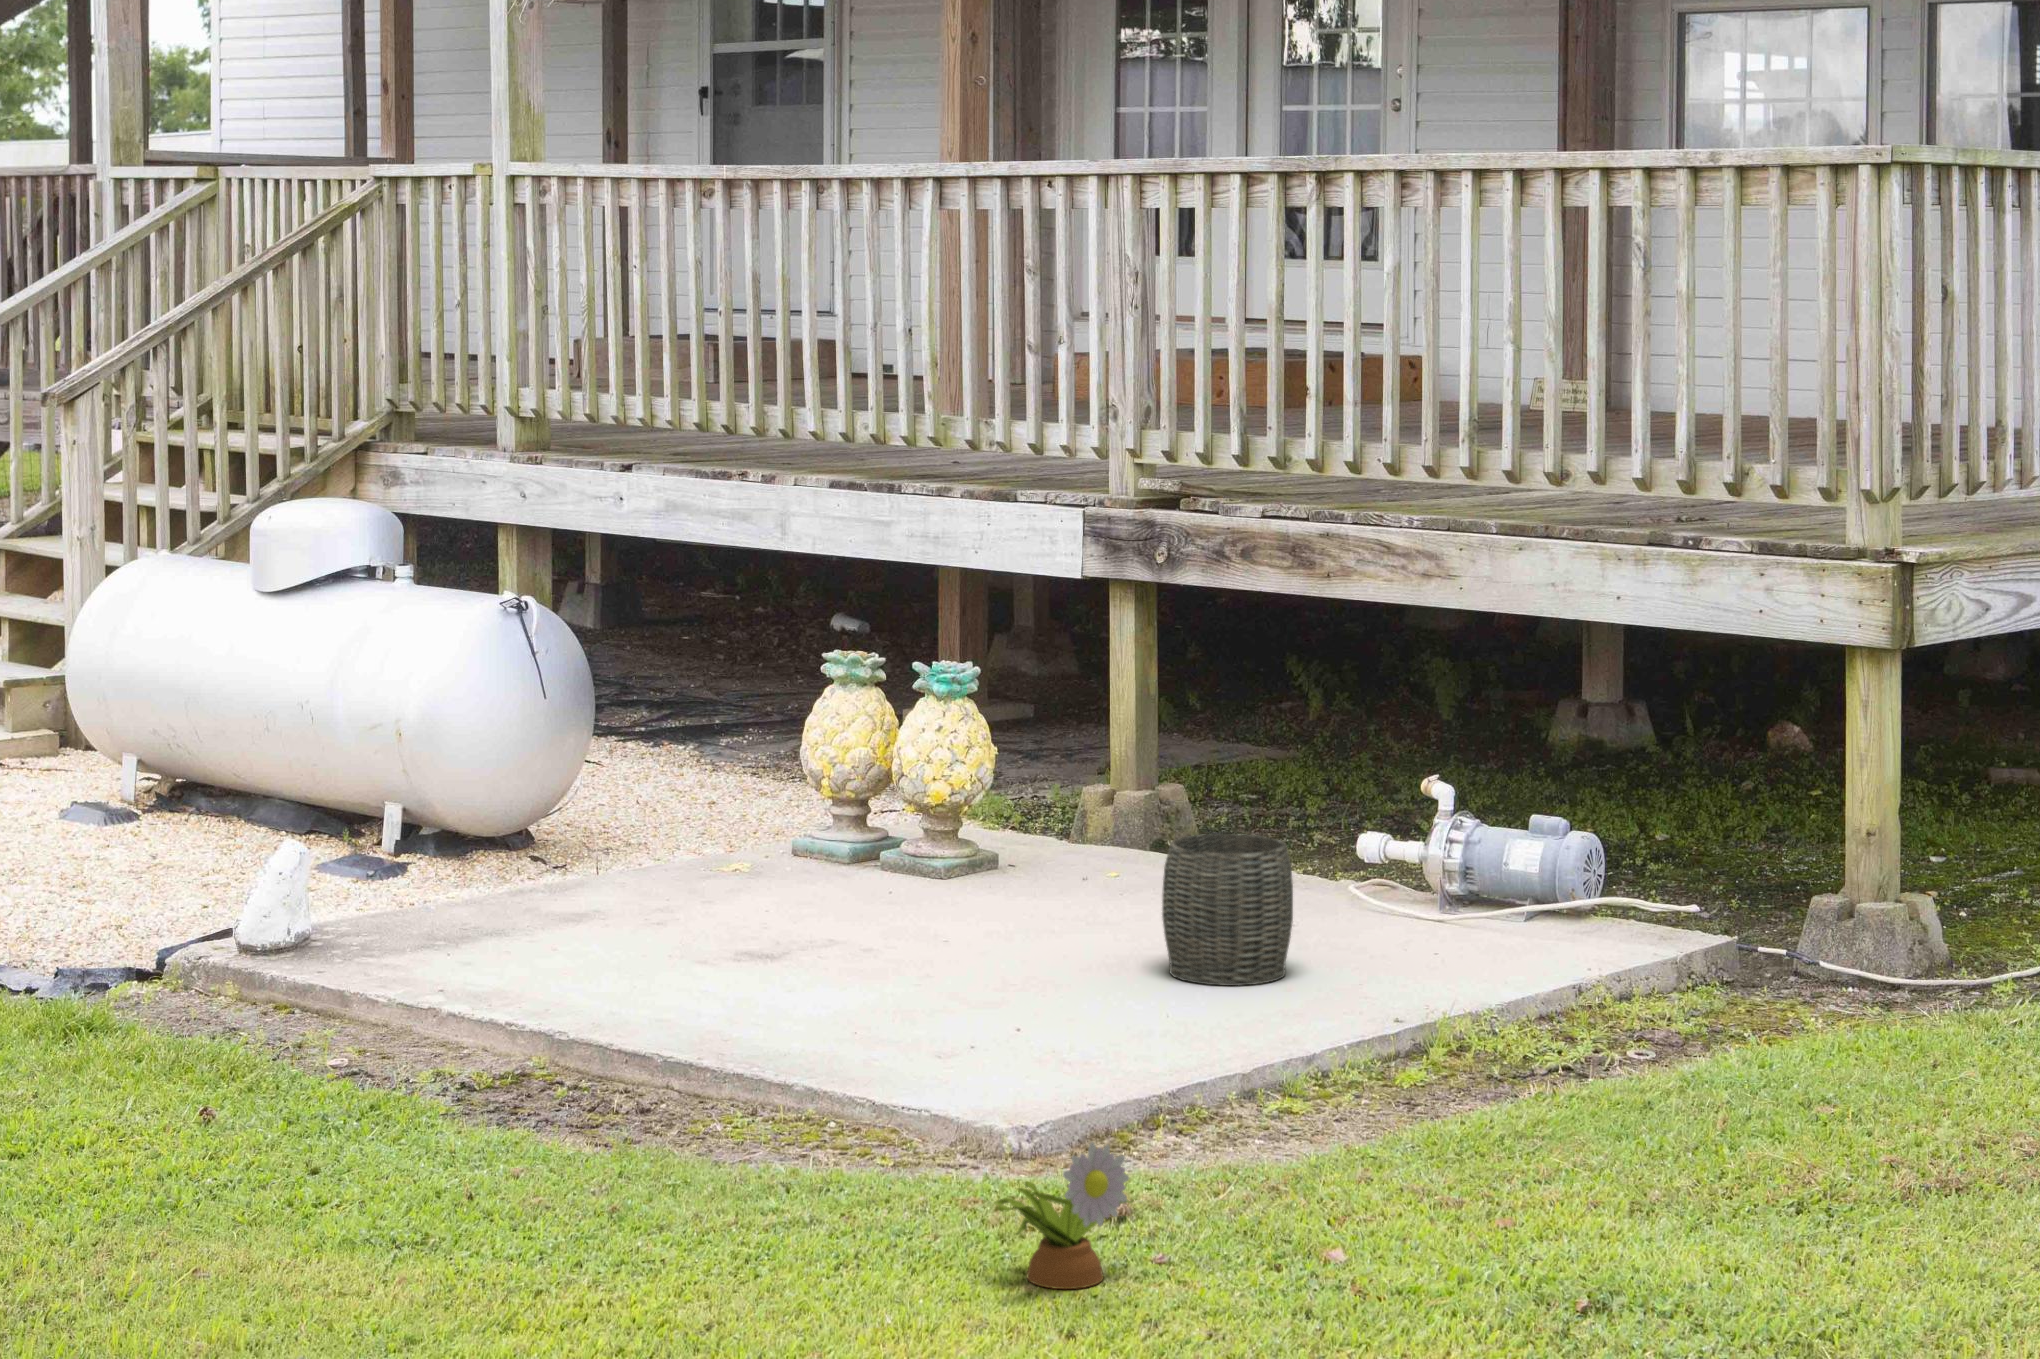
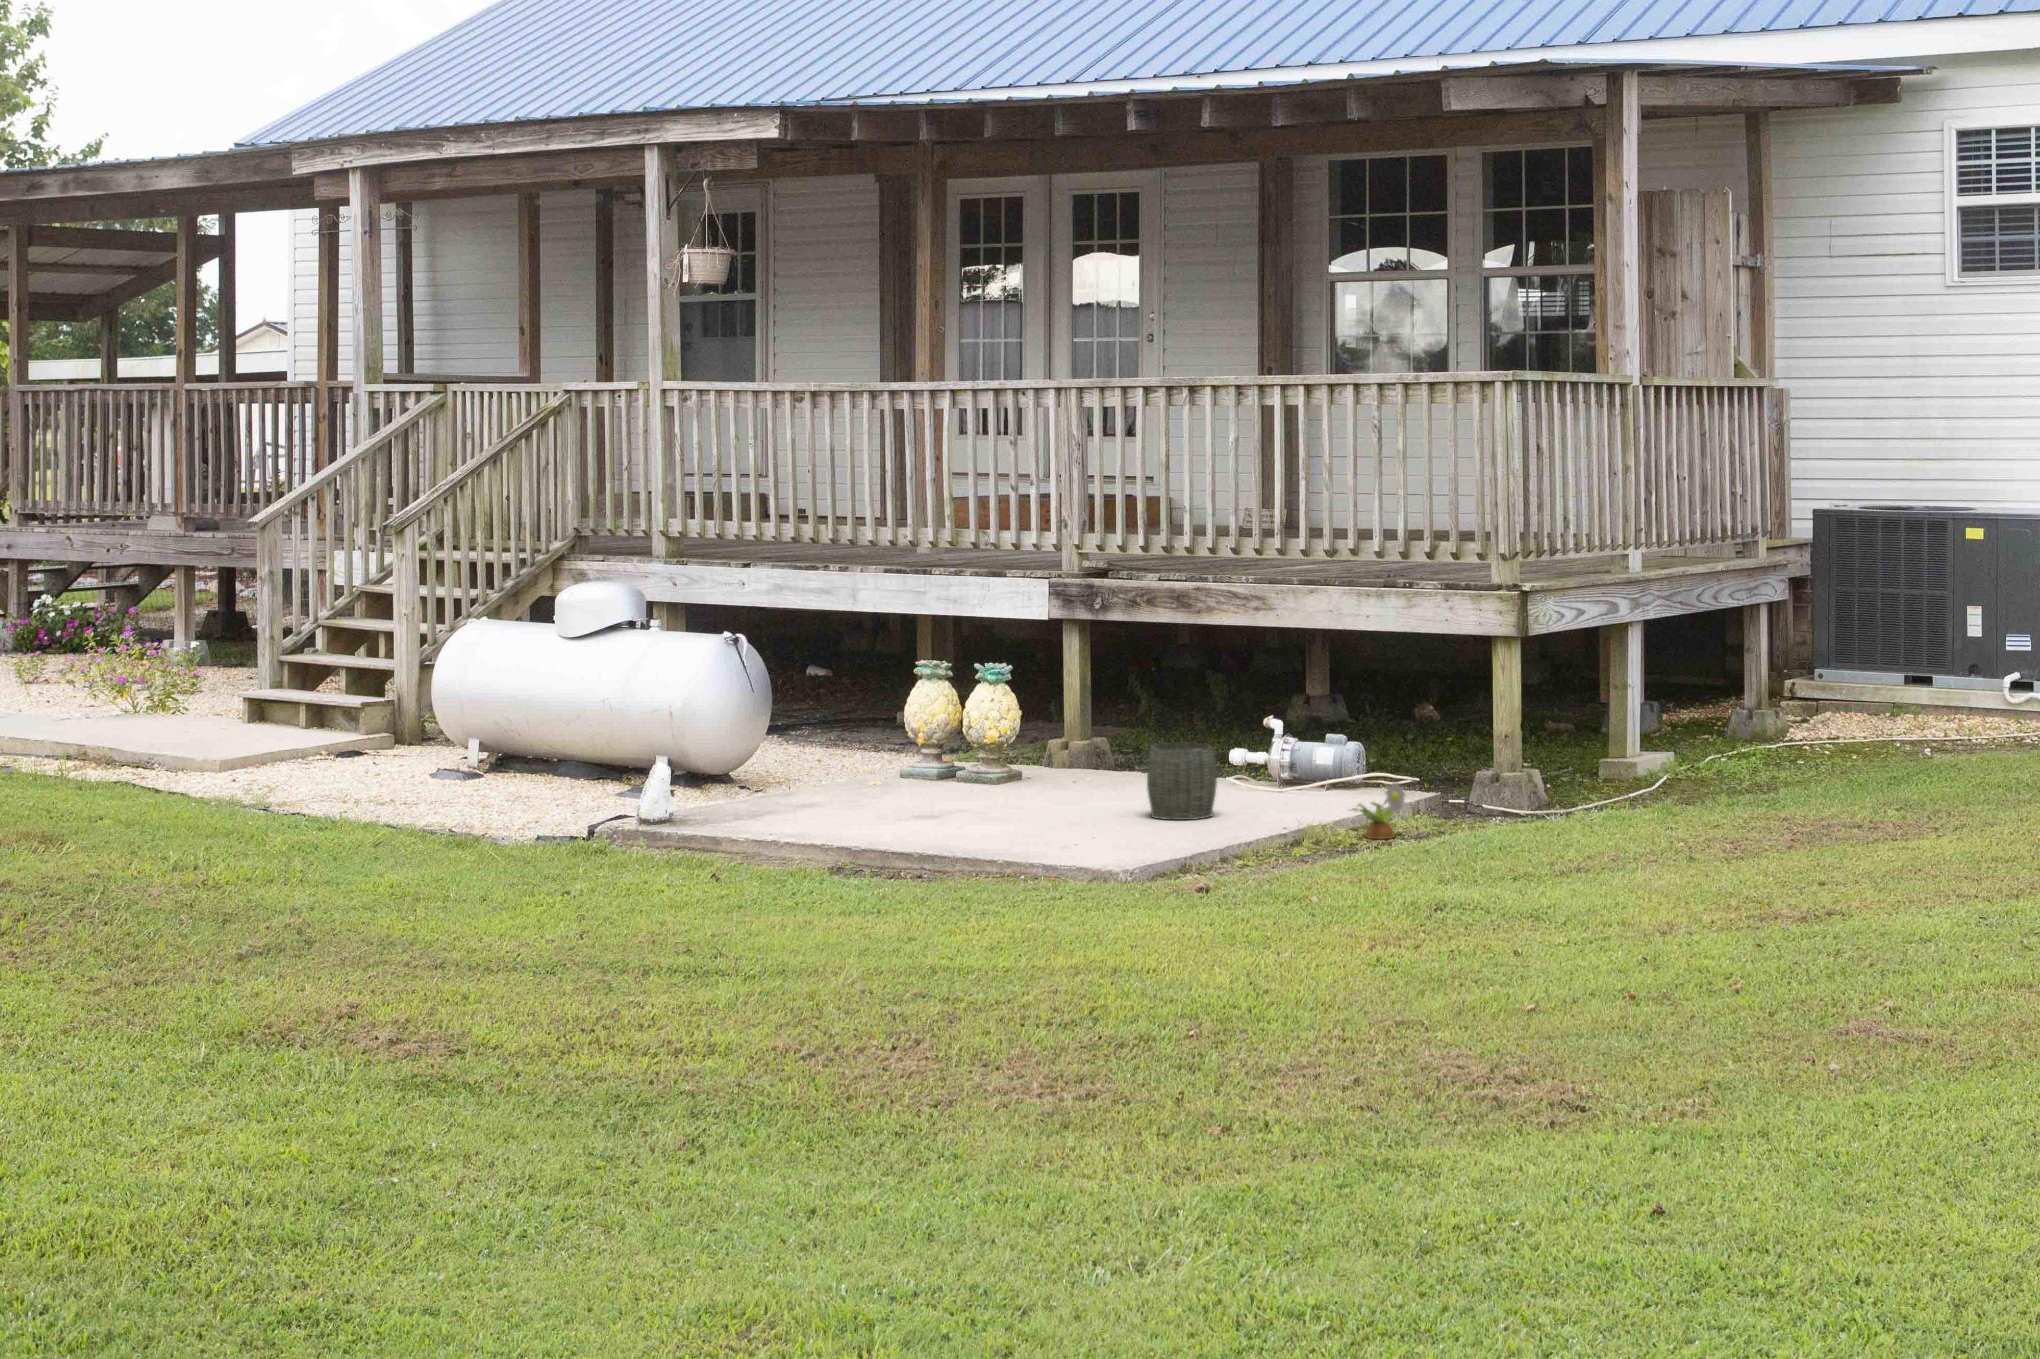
decorative plant: present [989,1142,1133,1289] -> present [1352,781,1405,839]

